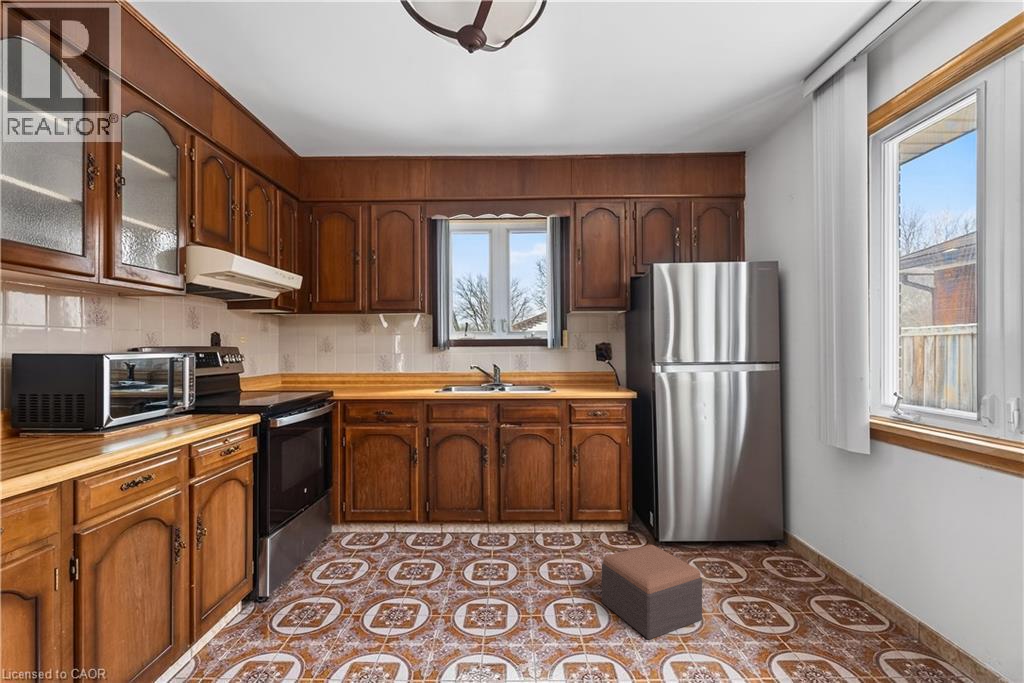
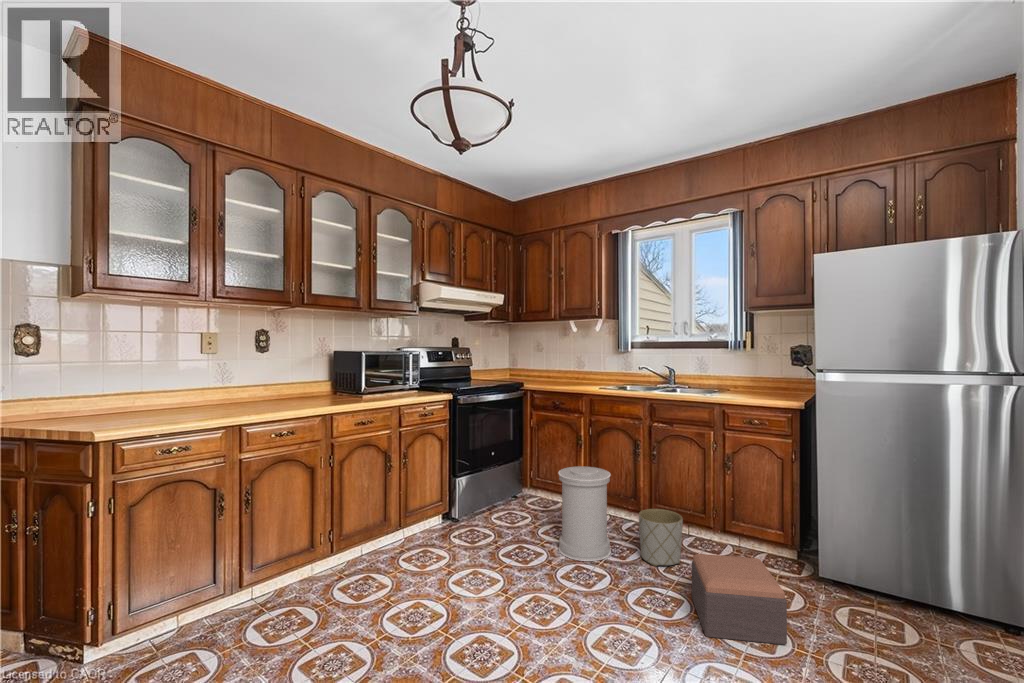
trash can: none [430,484,491,600] -> present [559,466,611,561]
planter: none [517,515,561,579] -> present [639,509,683,566]

